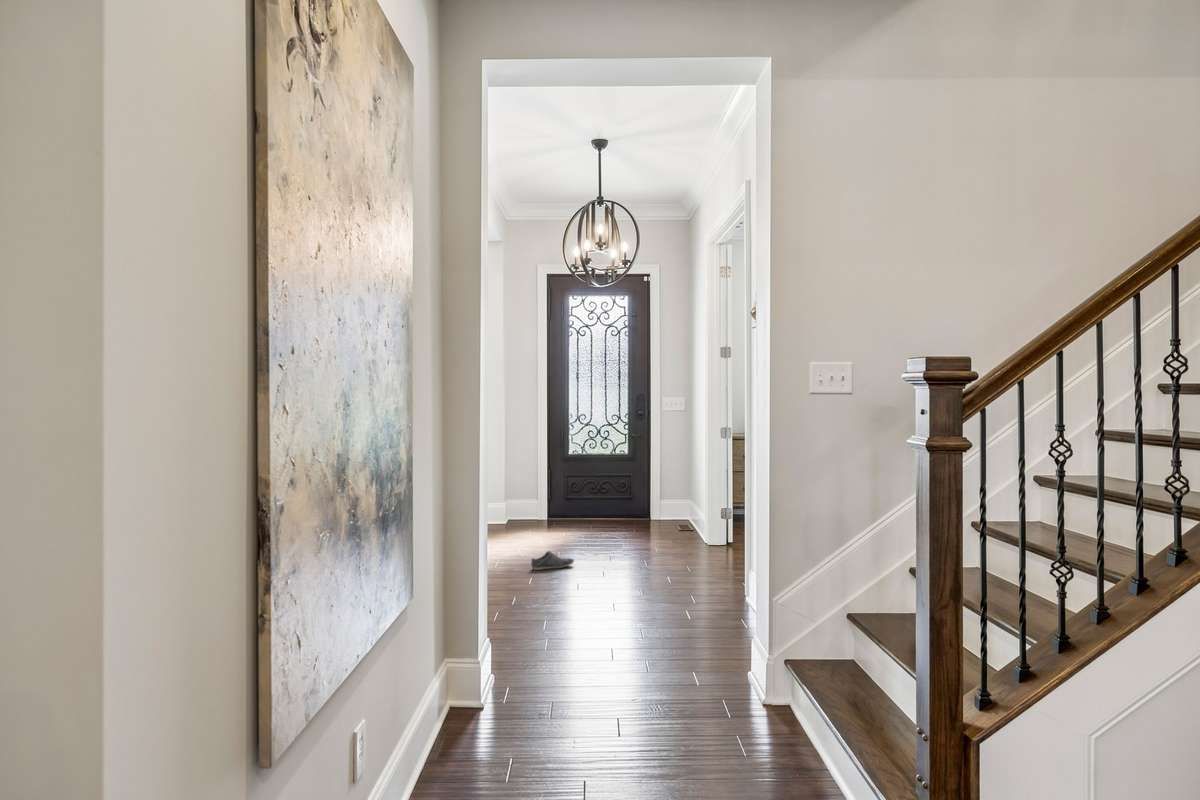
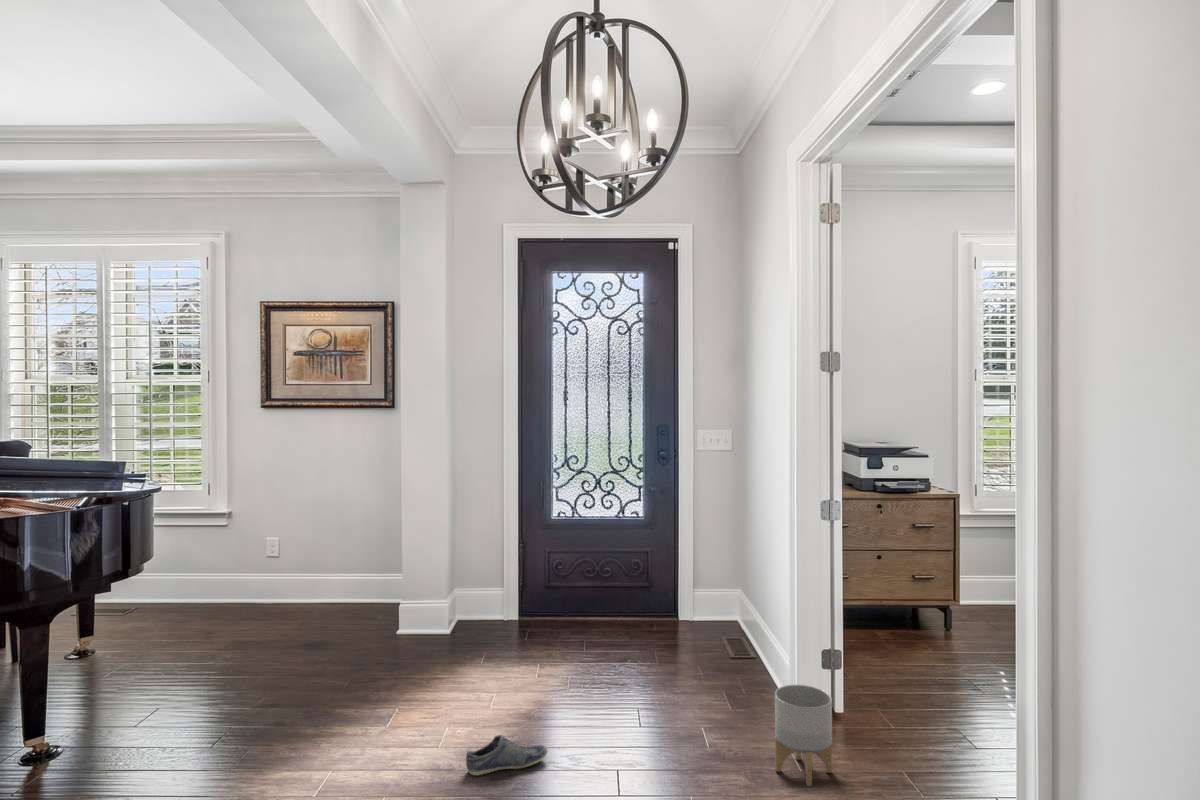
planter: none [695,525,724,572] -> present [775,685,832,786]

